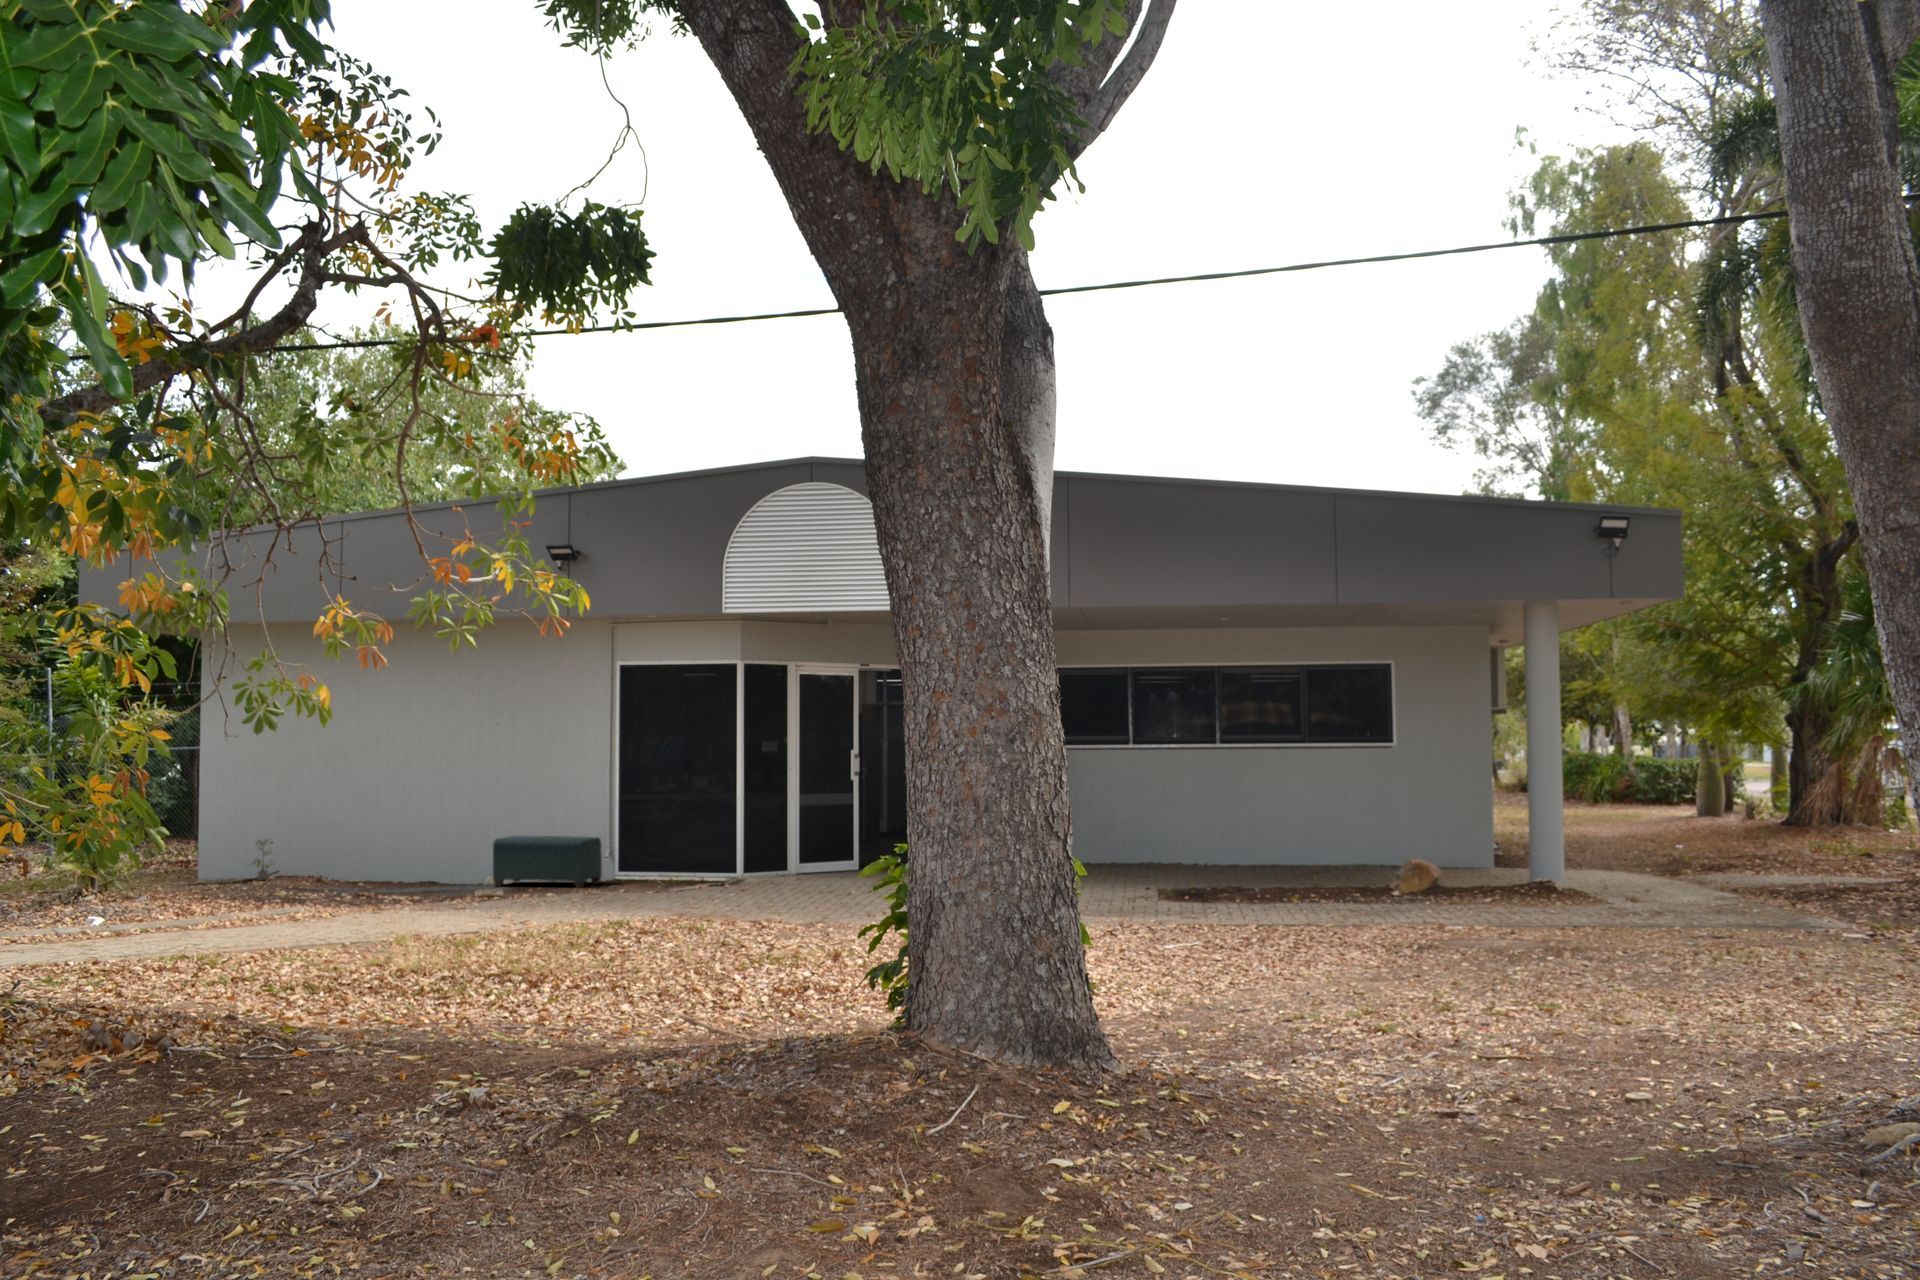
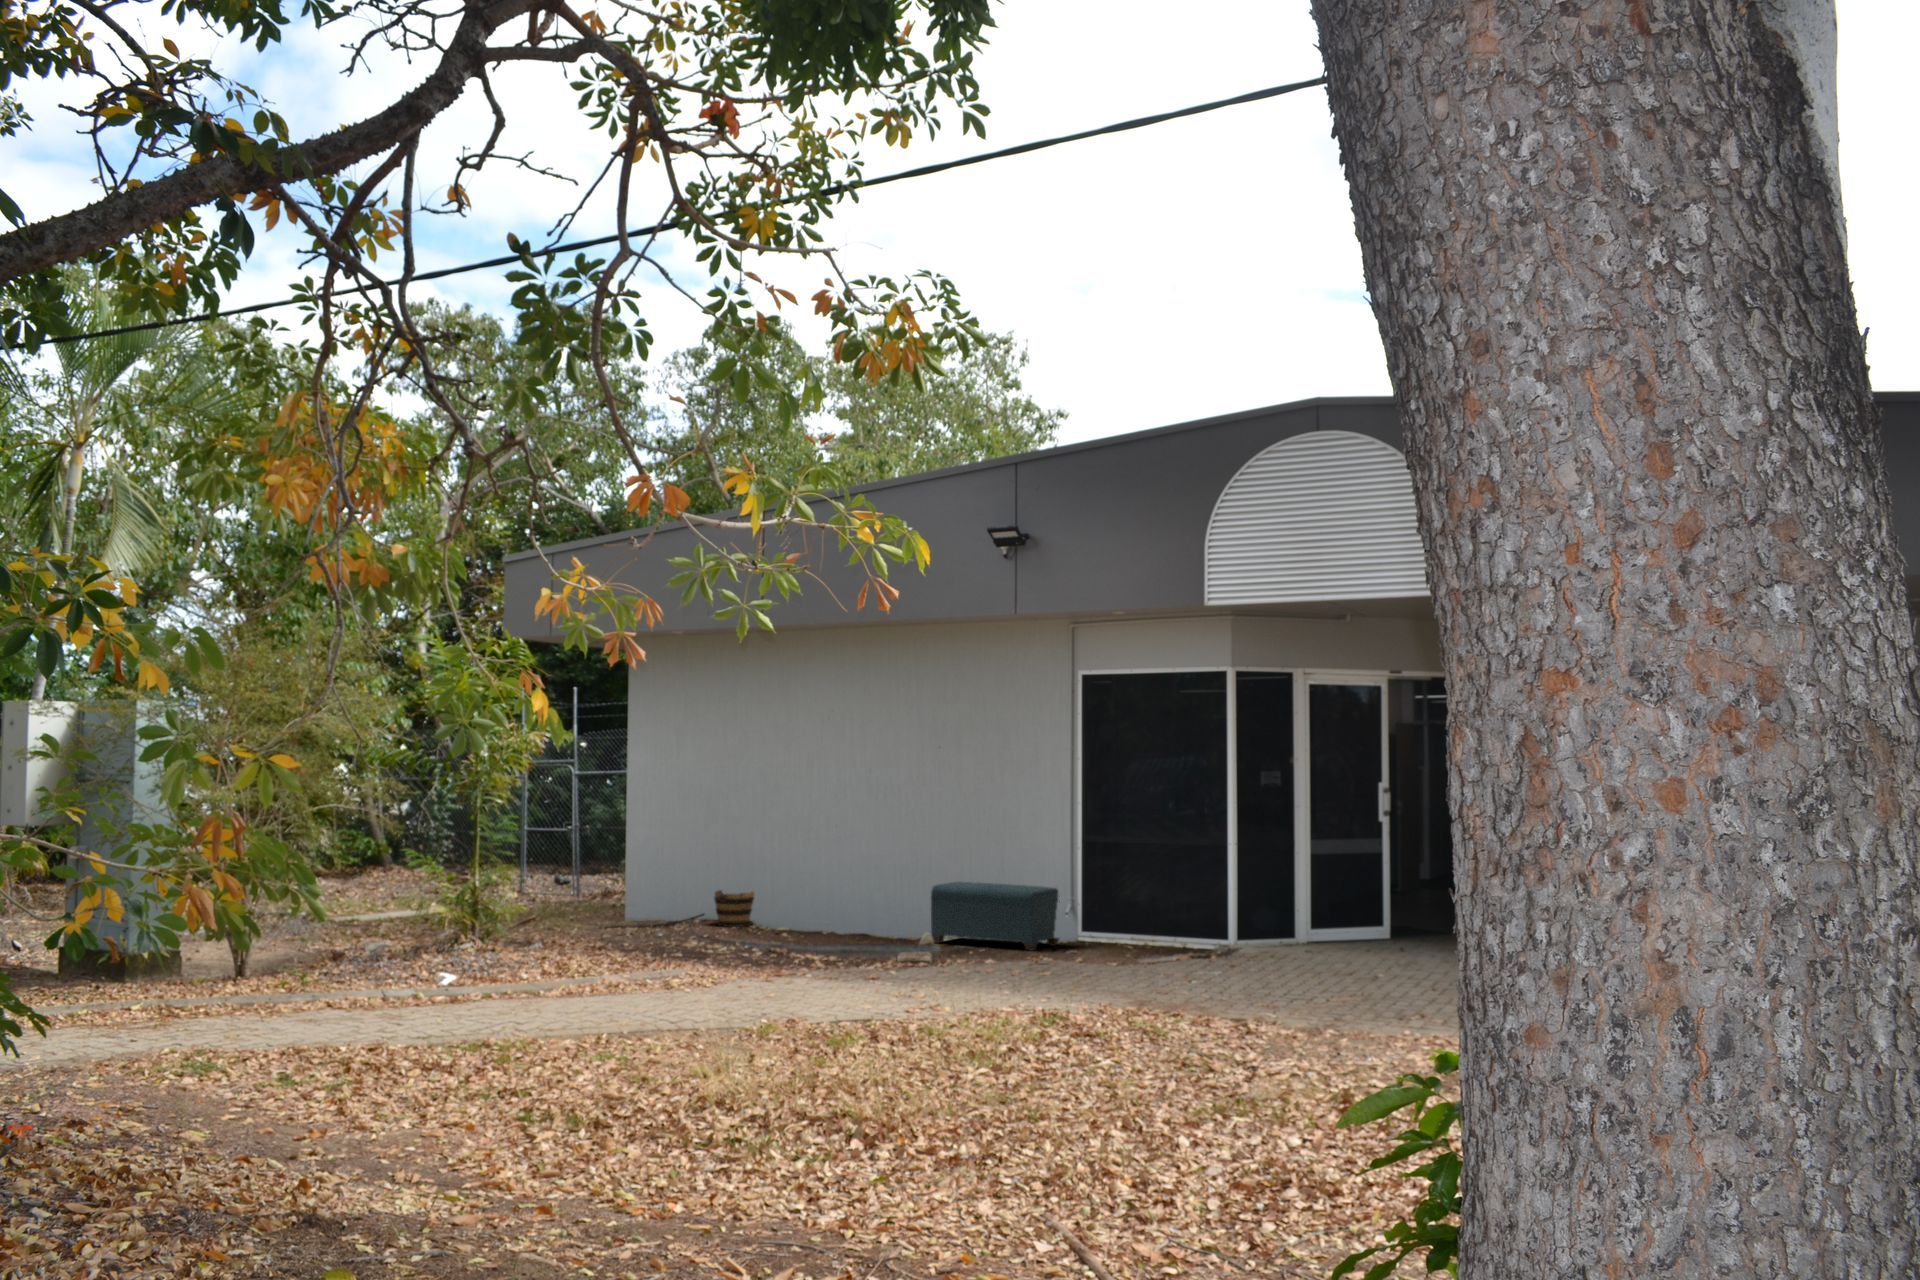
potted plant: present [252,839,273,880] -> none [682,872,708,920]
bucket: none [286,851,326,884] -> present [714,890,754,927]

